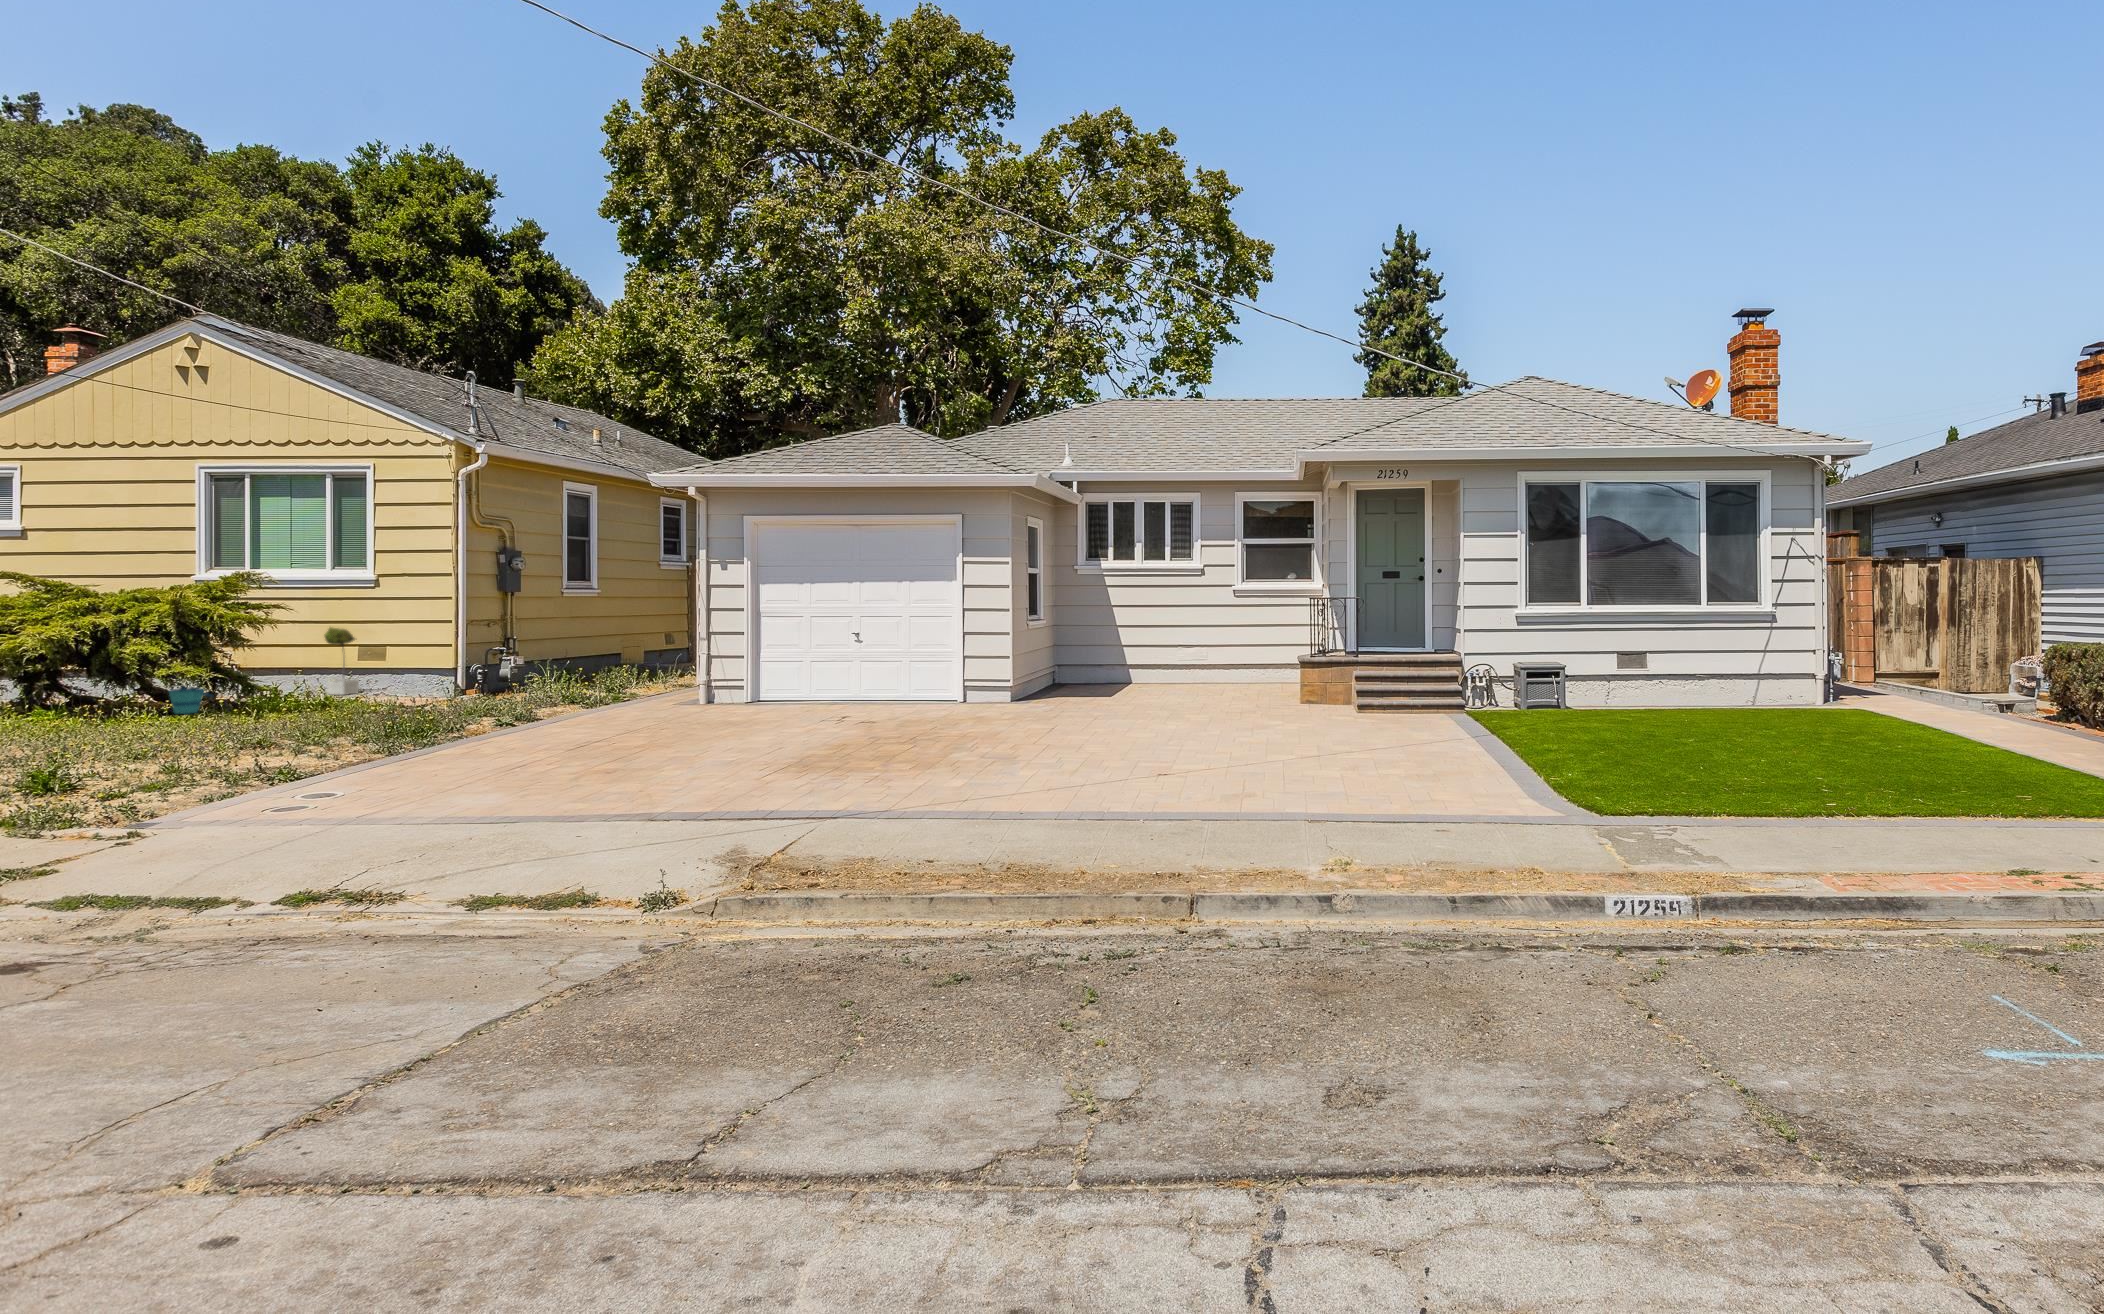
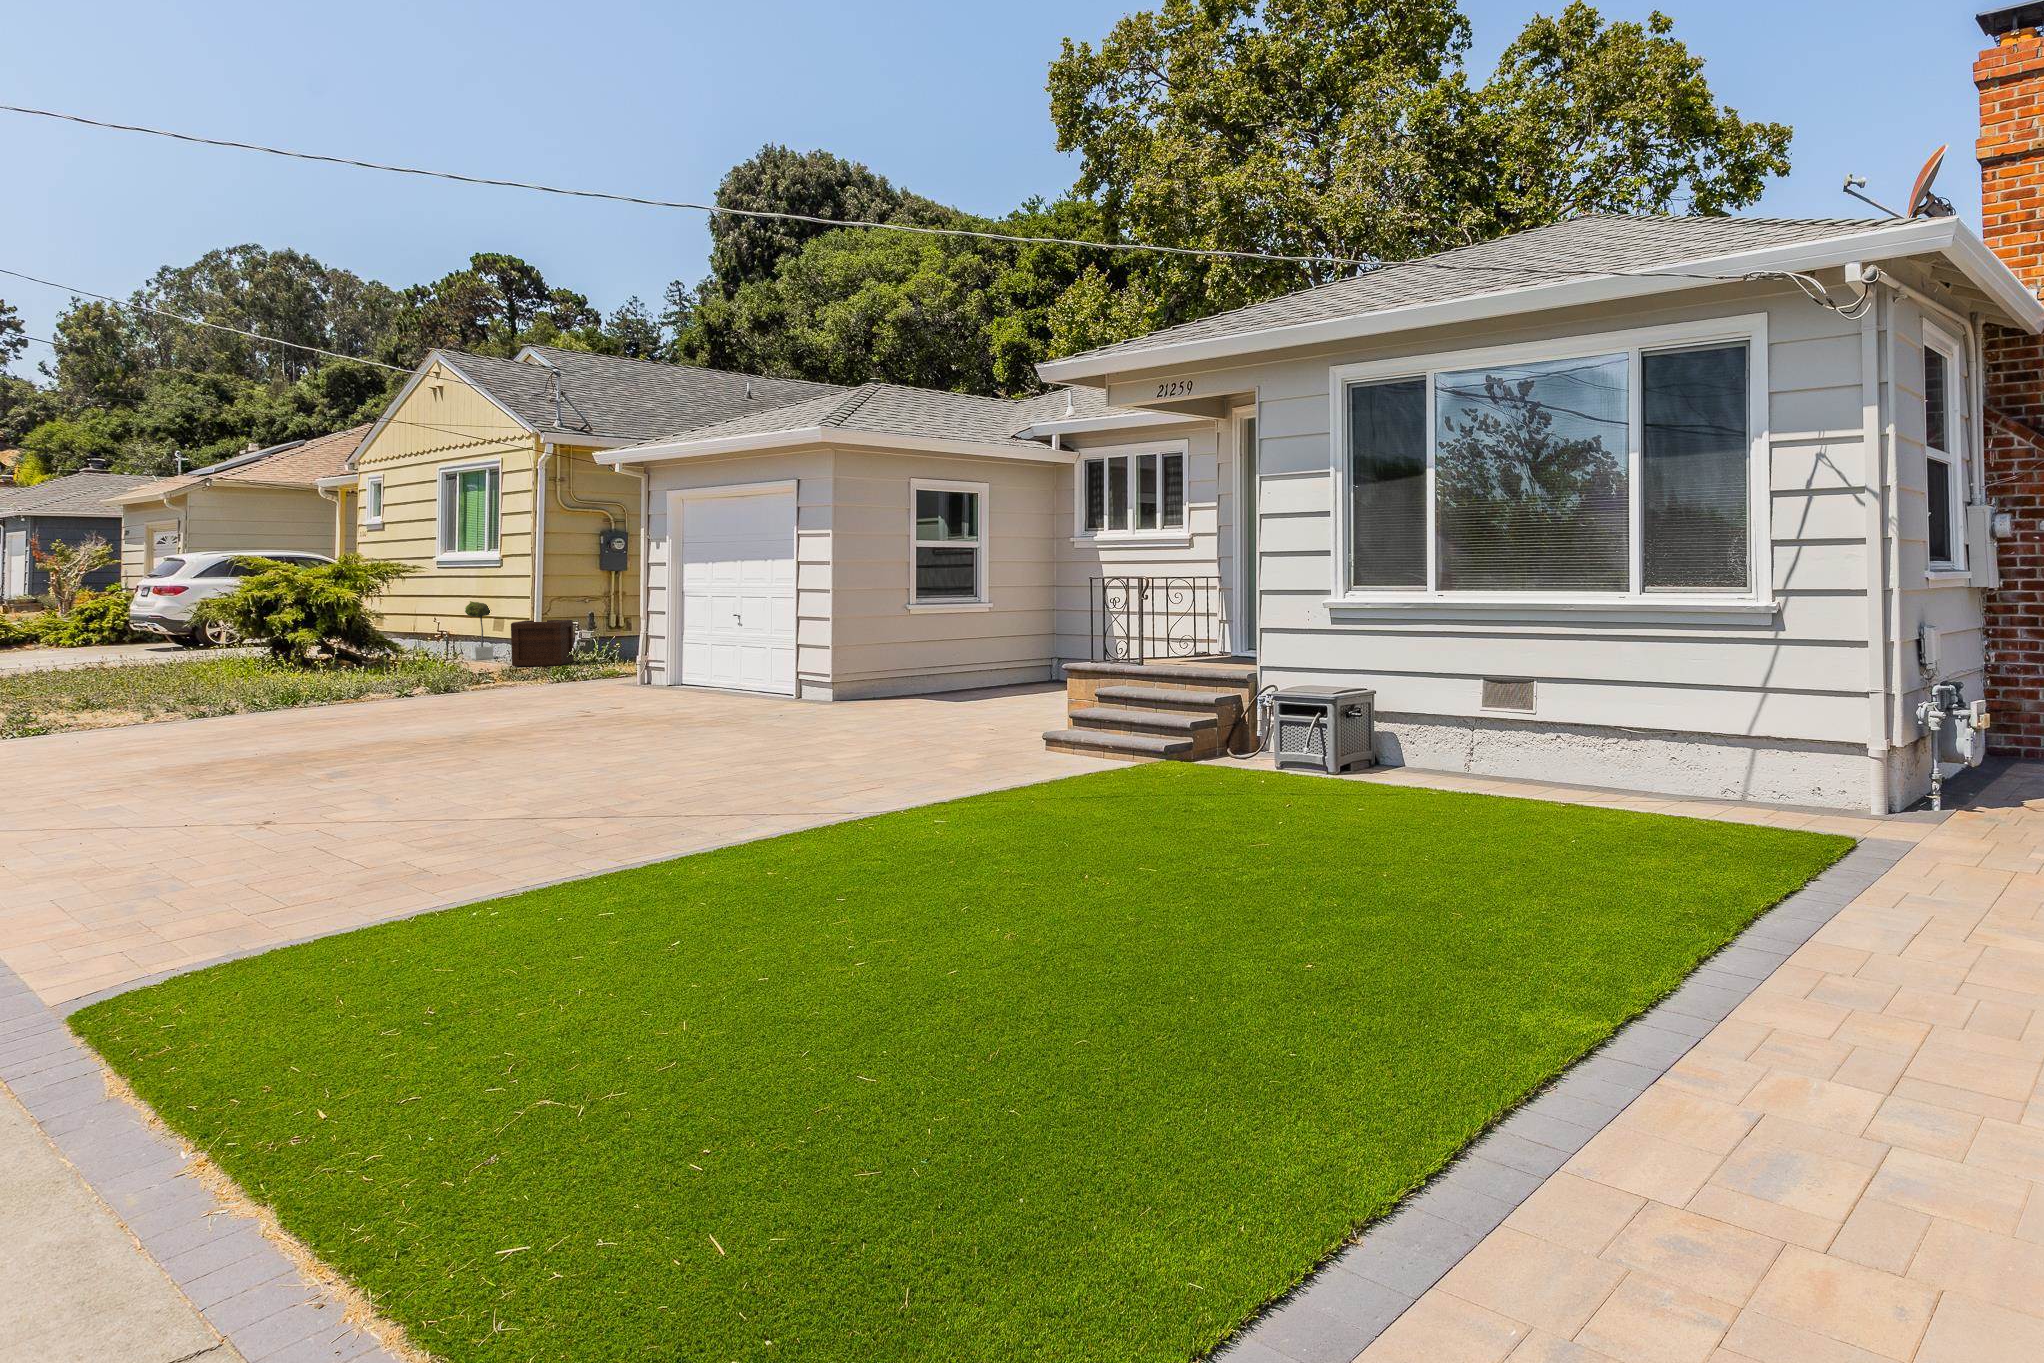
wooden crate: none [442,645,512,698] -> present [511,620,574,667]
bucket: present [168,686,211,714] -> none [310,647,347,671]

